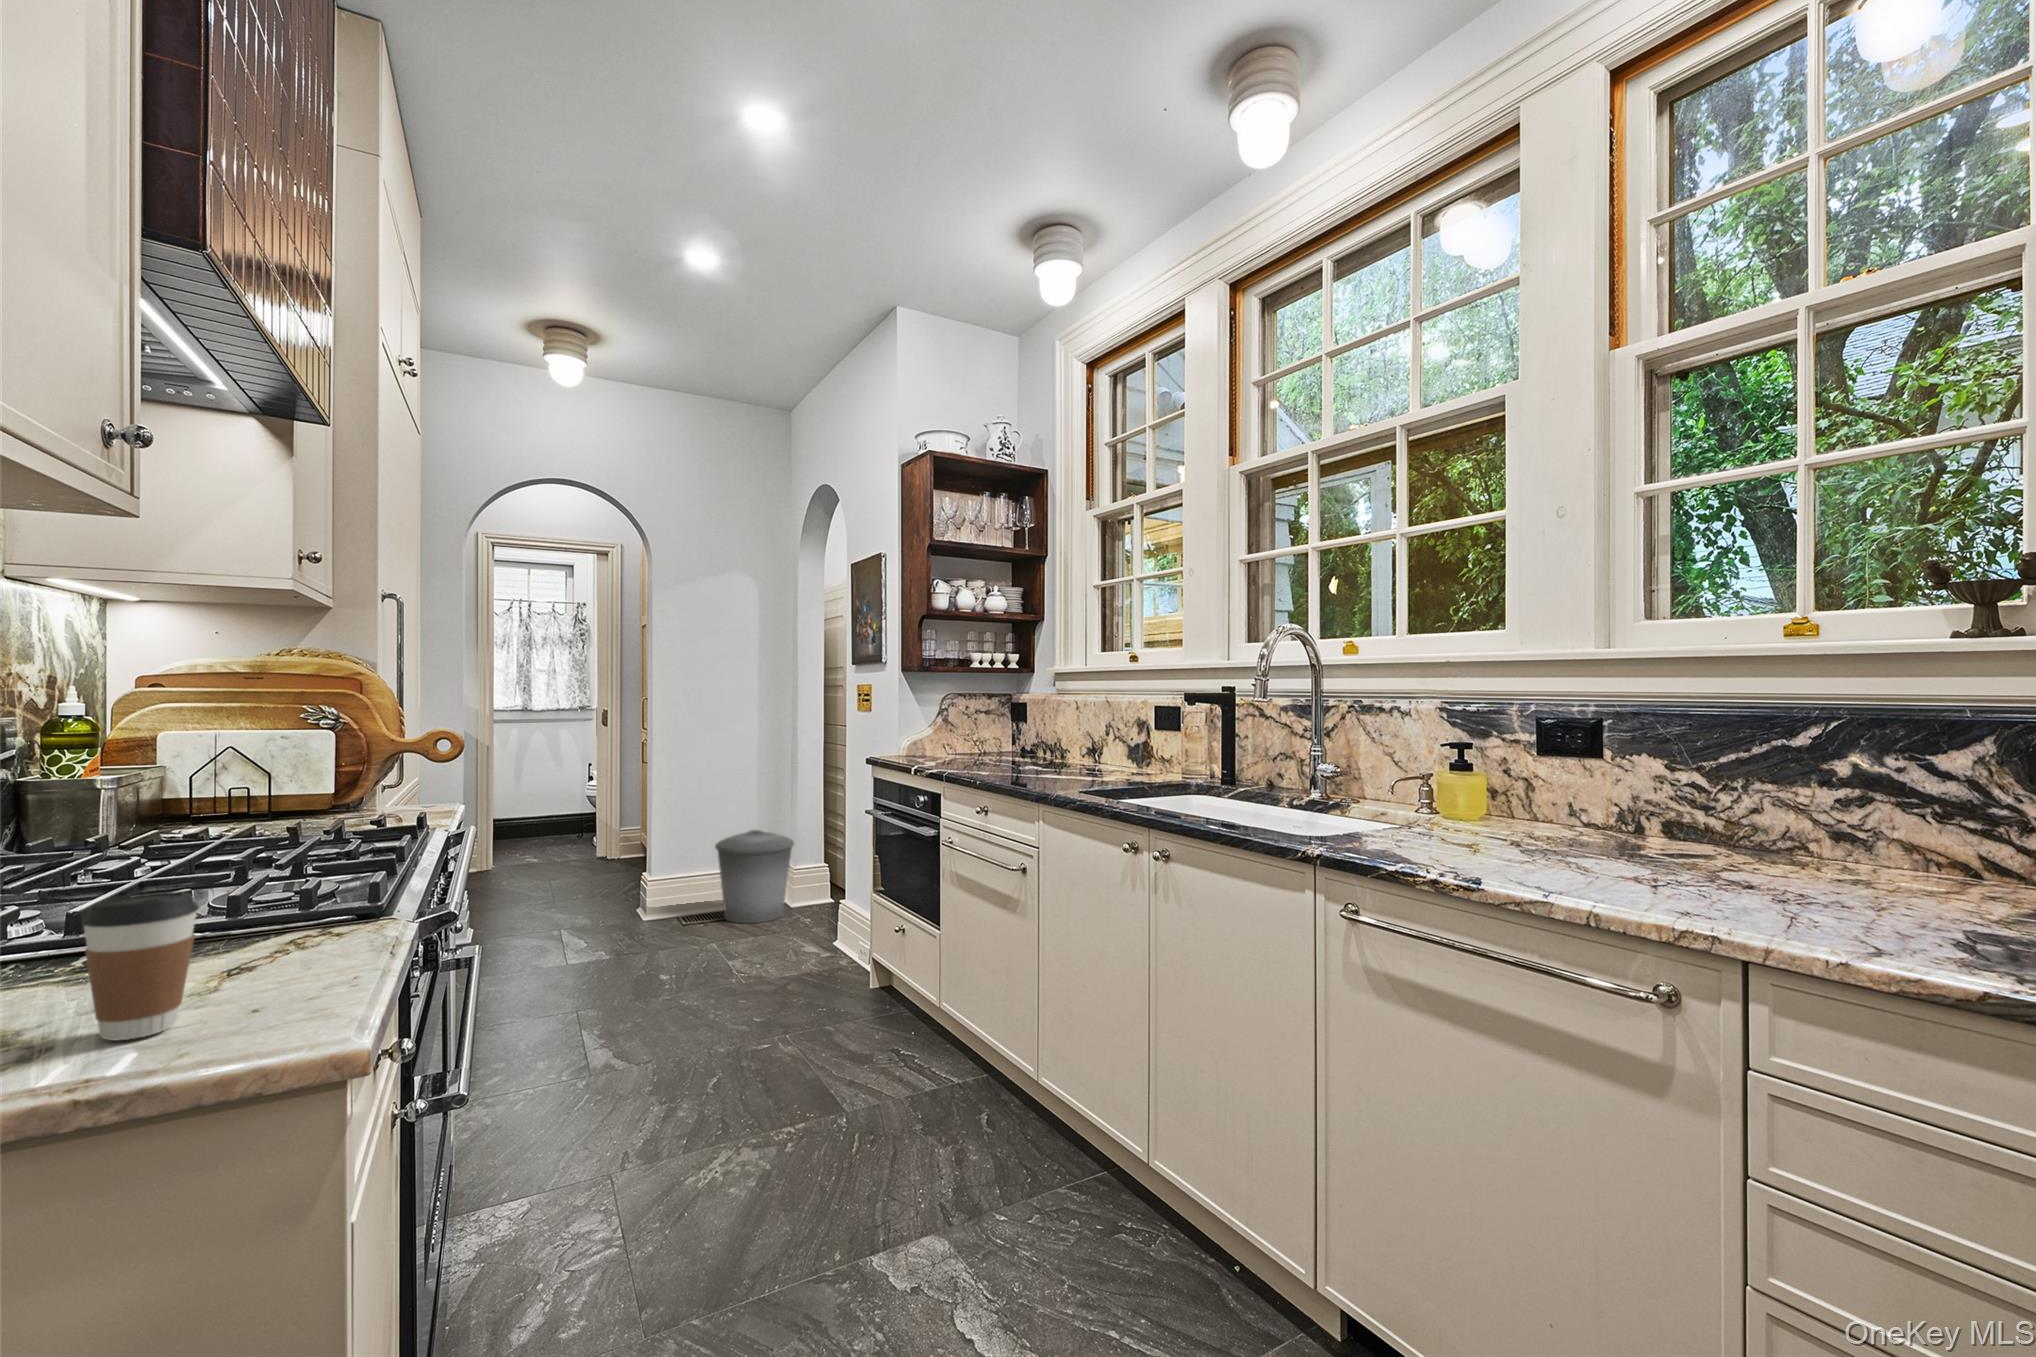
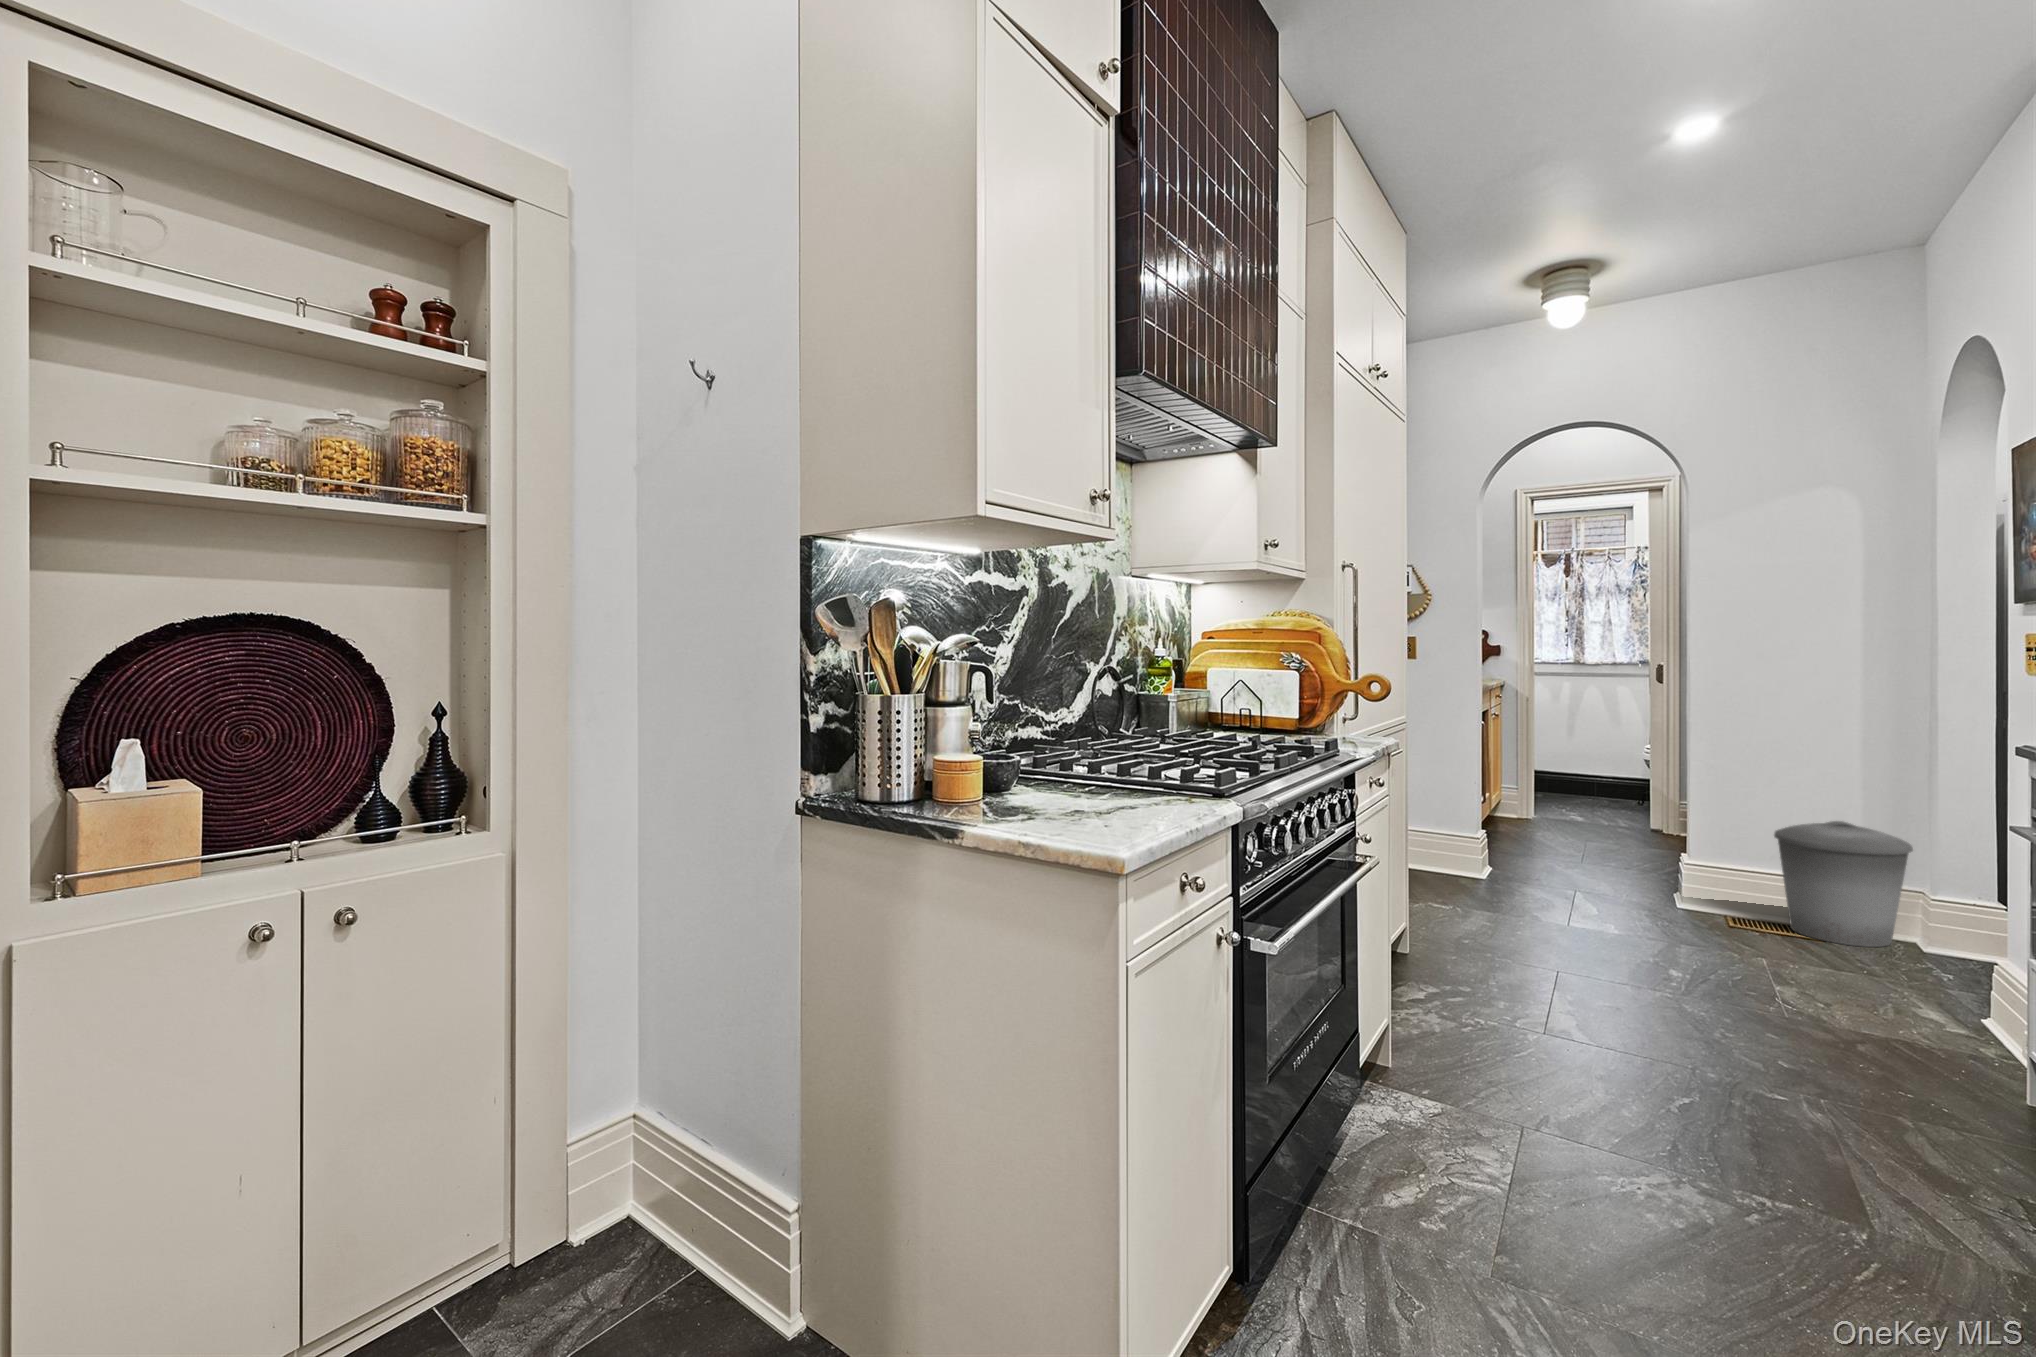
coffee cup: present [82,892,198,1041] -> none [1029,751,1077,831]

